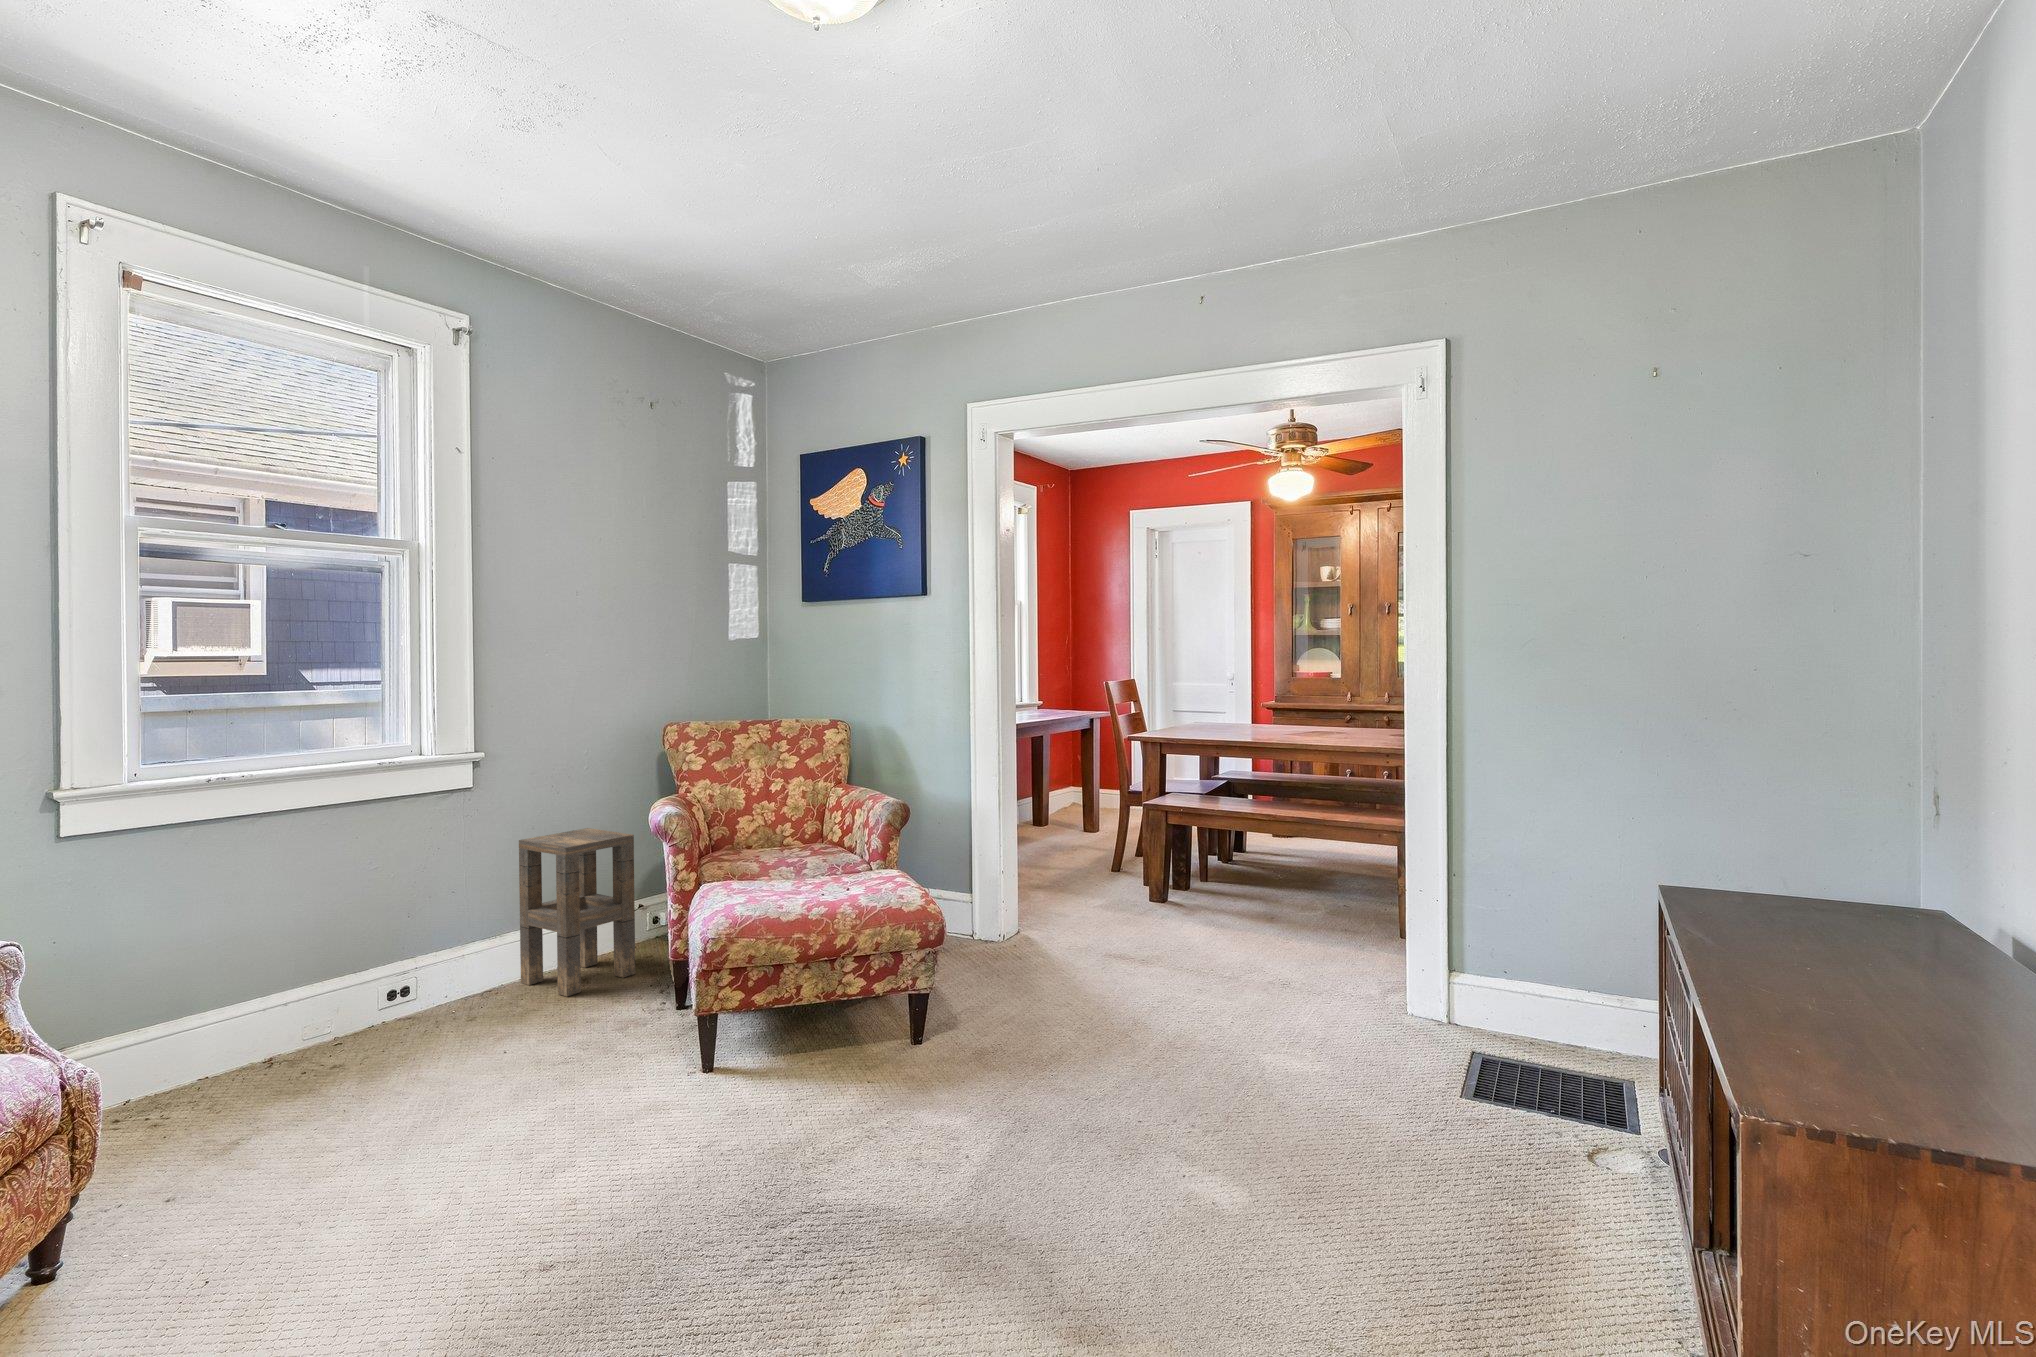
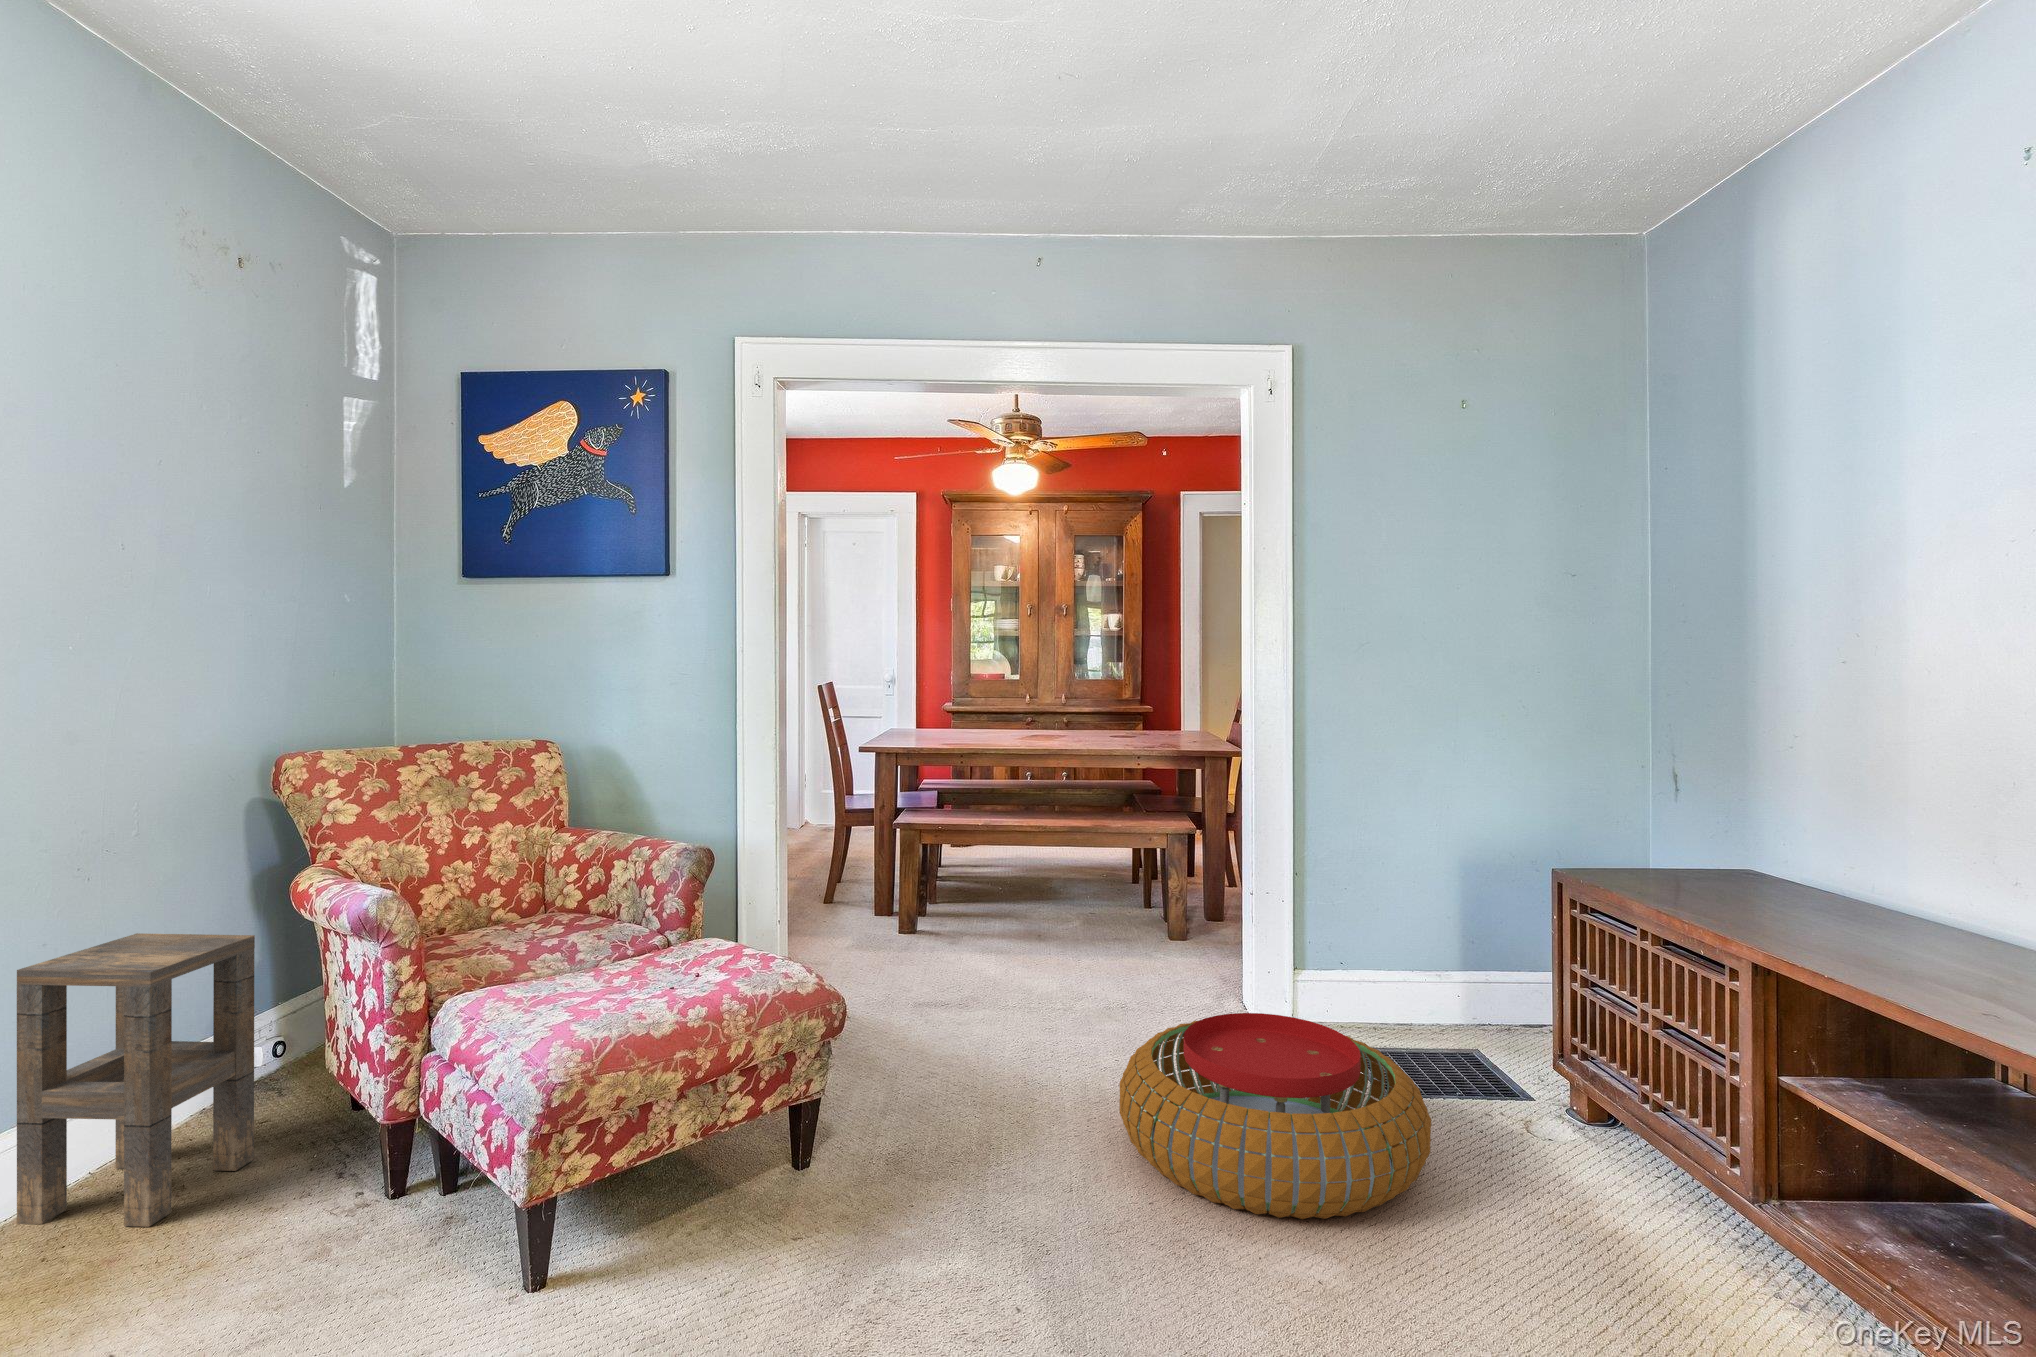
pouf: none [1144,987,1439,1179] -> present [1119,1013,1431,1219]

